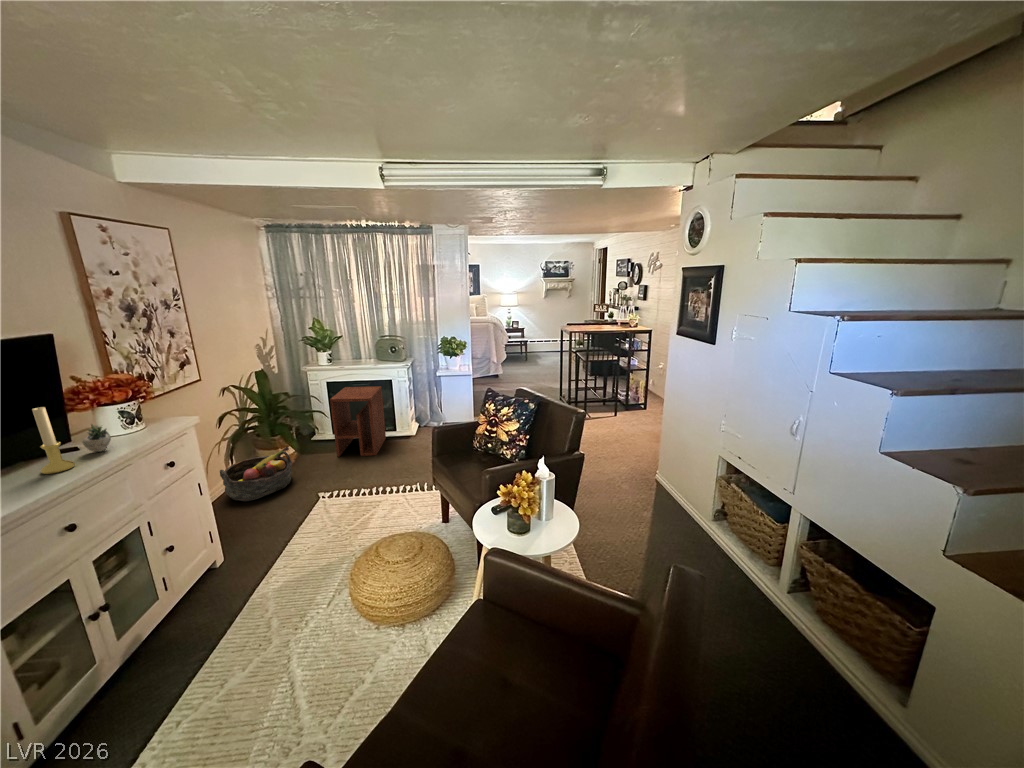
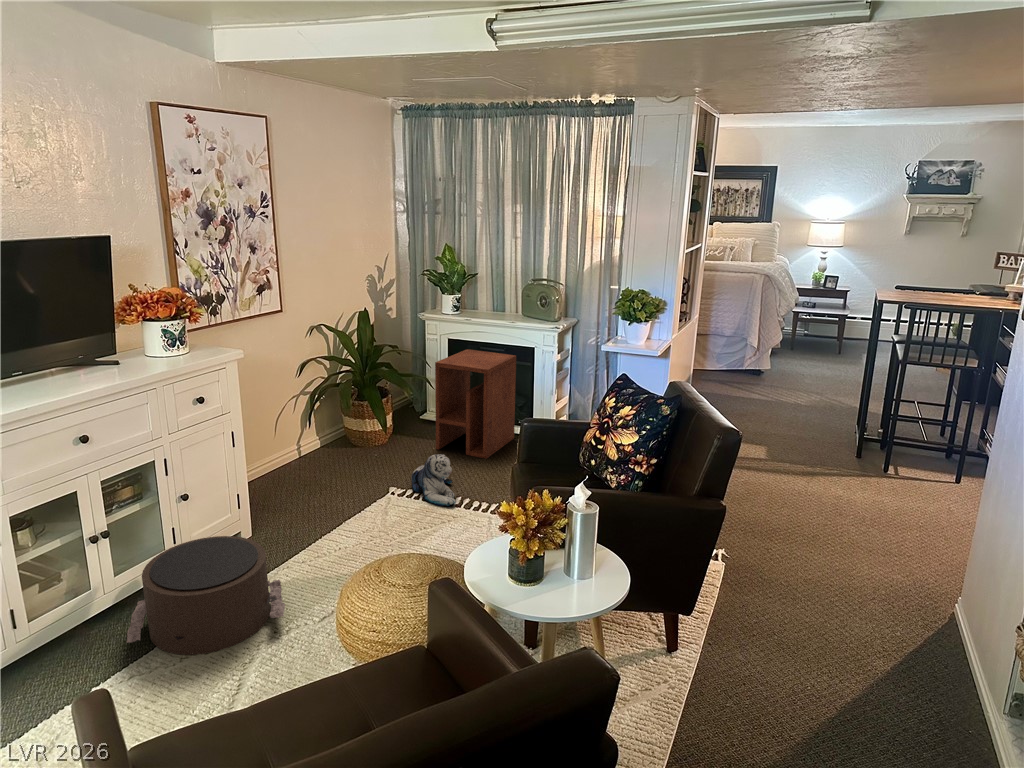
candle holder: present [32,407,75,474] -> none [76,307,105,380]
succulent plant: present [82,424,111,452] -> none [119,331,166,368]
basket: present [220,447,292,501] -> none [286,418,370,478]
plush toy: none [334,459,375,494] -> present [411,454,455,506]
pouf: none [149,563,300,694] -> present [127,536,285,655]

